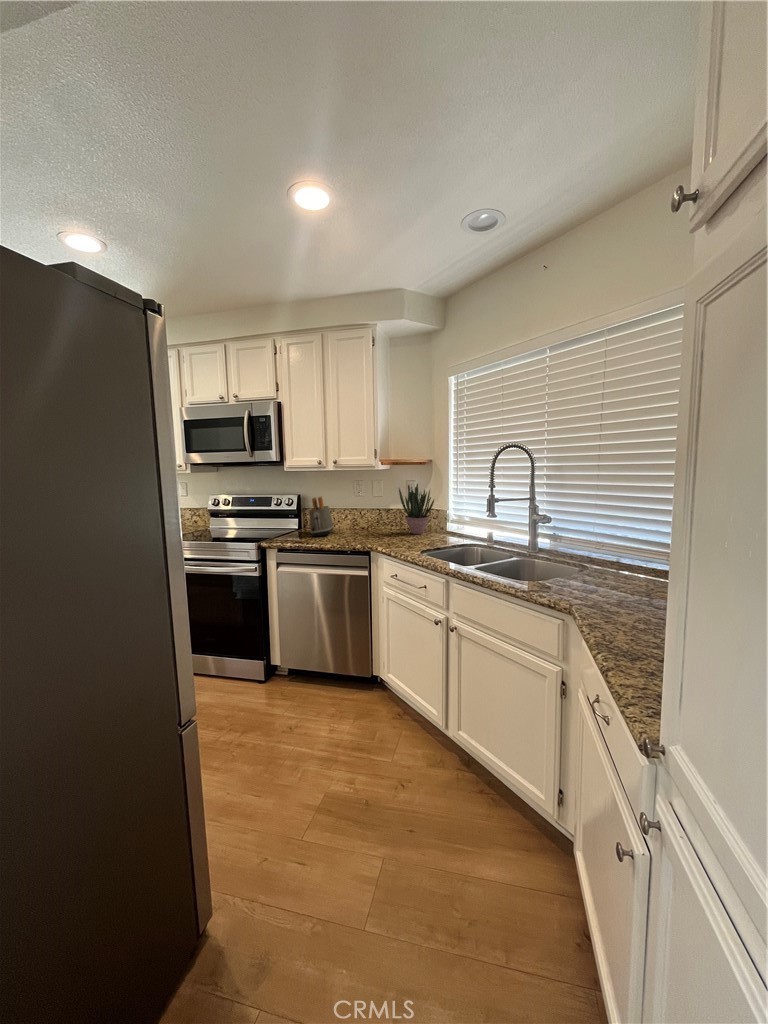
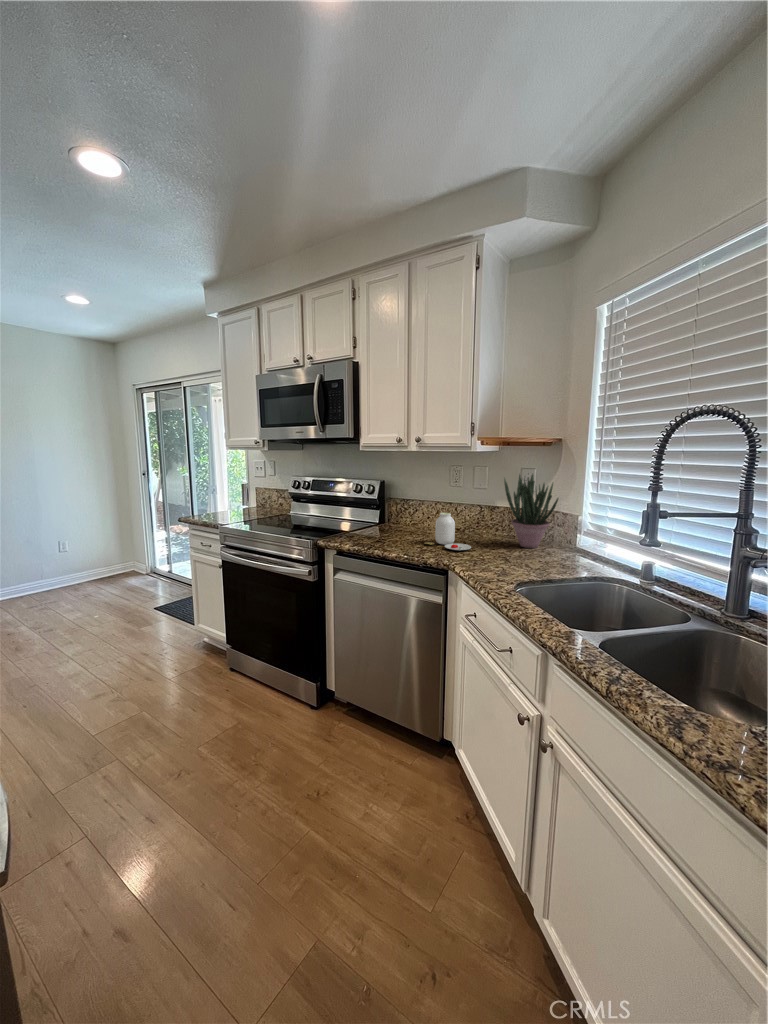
toaster: present [309,497,334,536] -> none [382,485,419,538]
jar: none [346,514,381,539] -> present [424,513,471,550]

